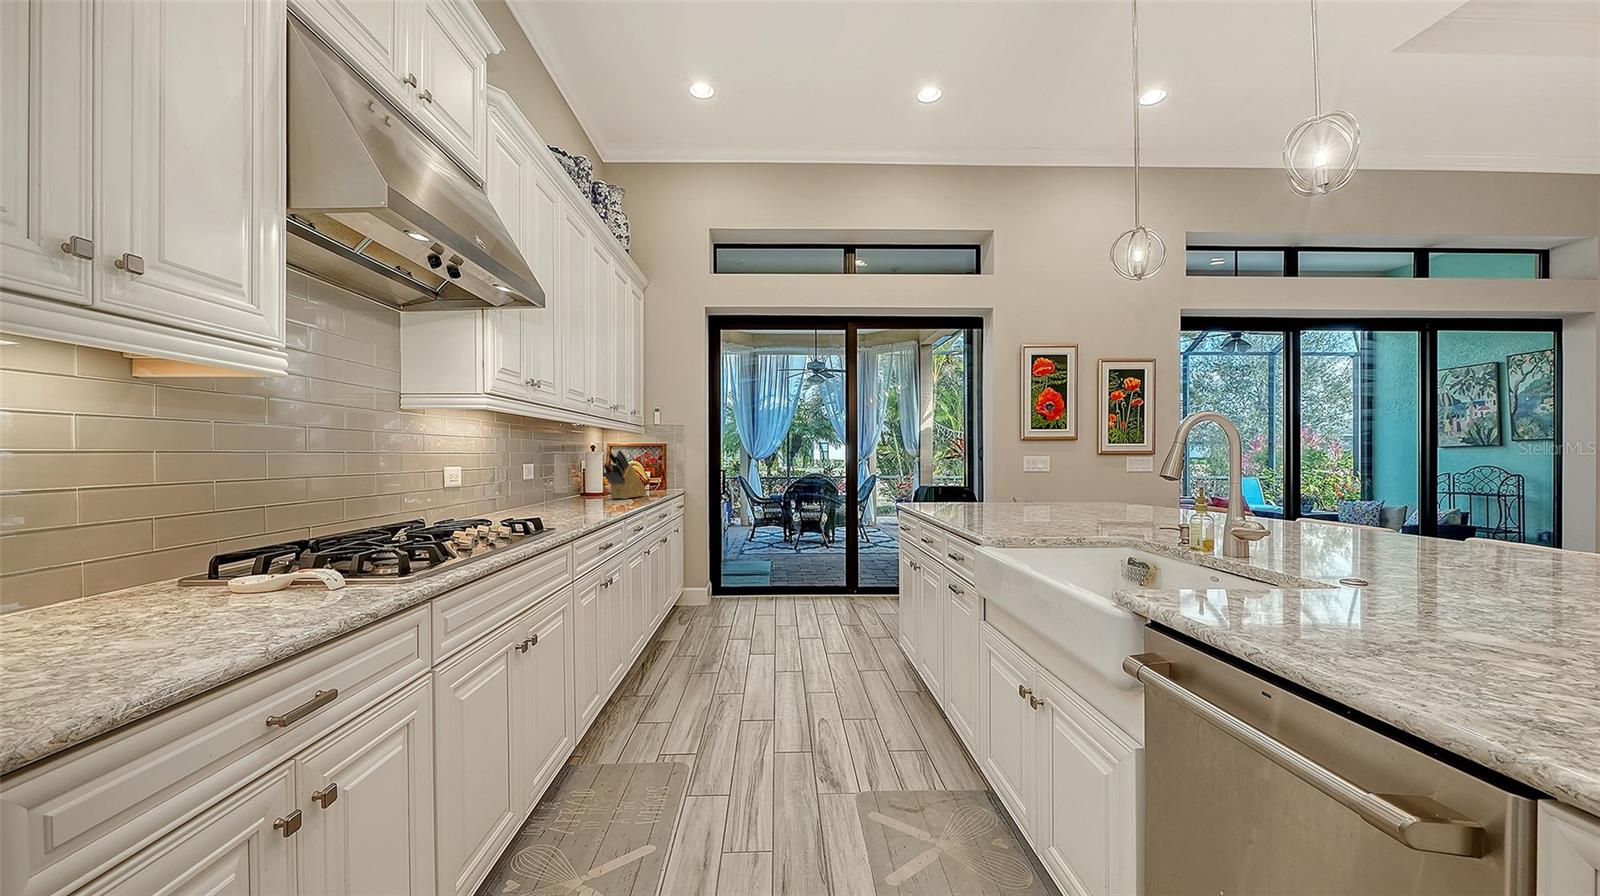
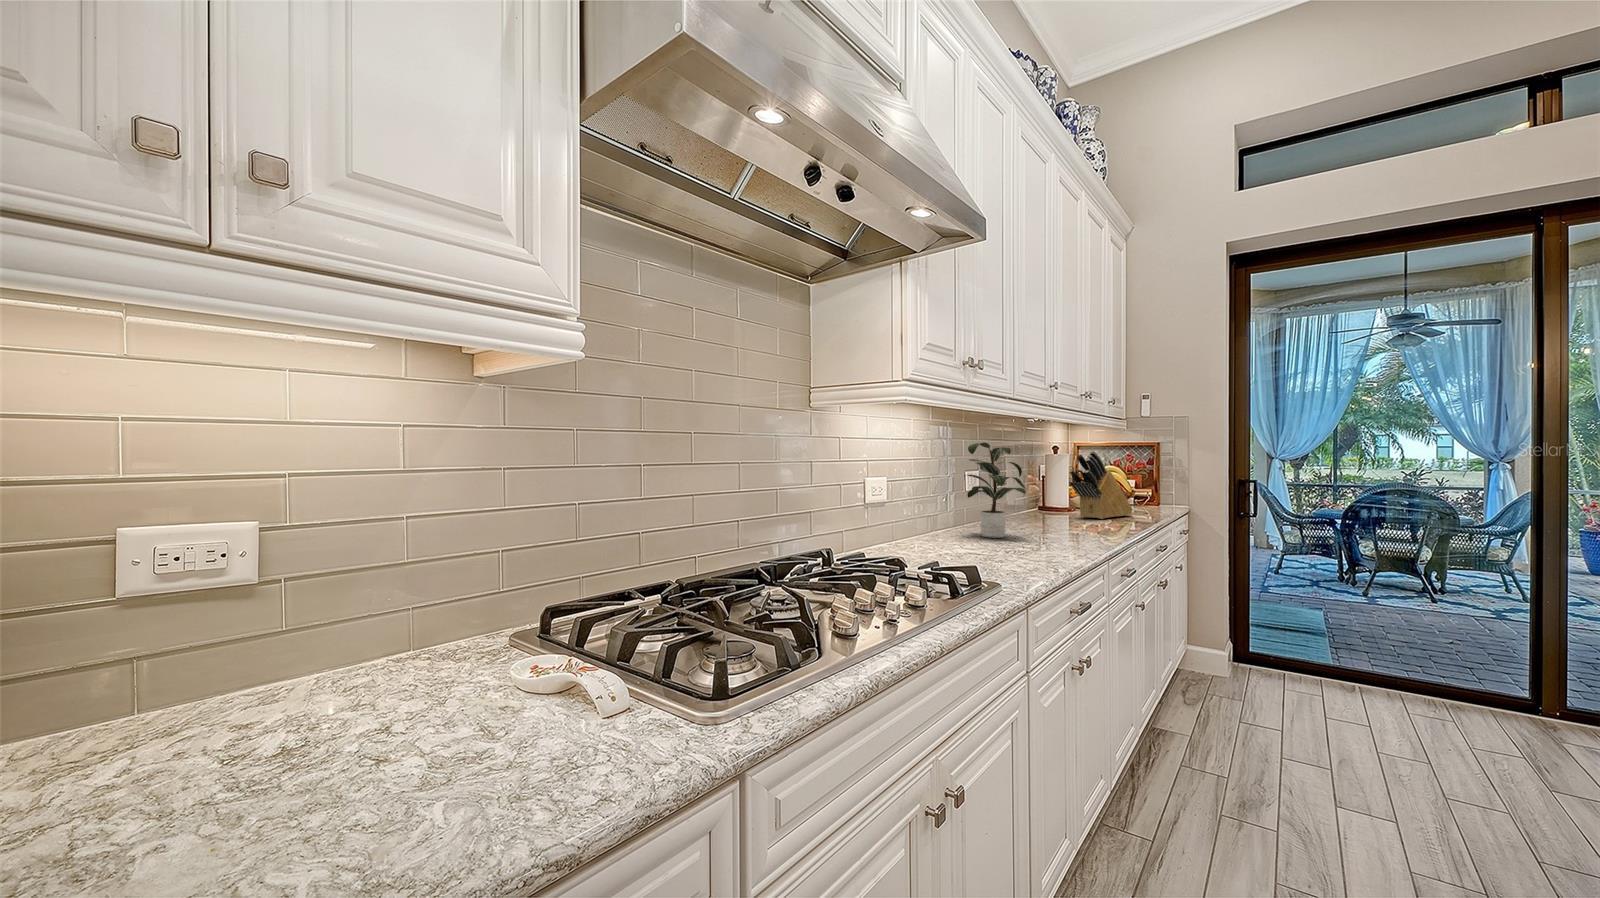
potted plant: none [517,441,585,513] -> present [967,442,1026,538]

